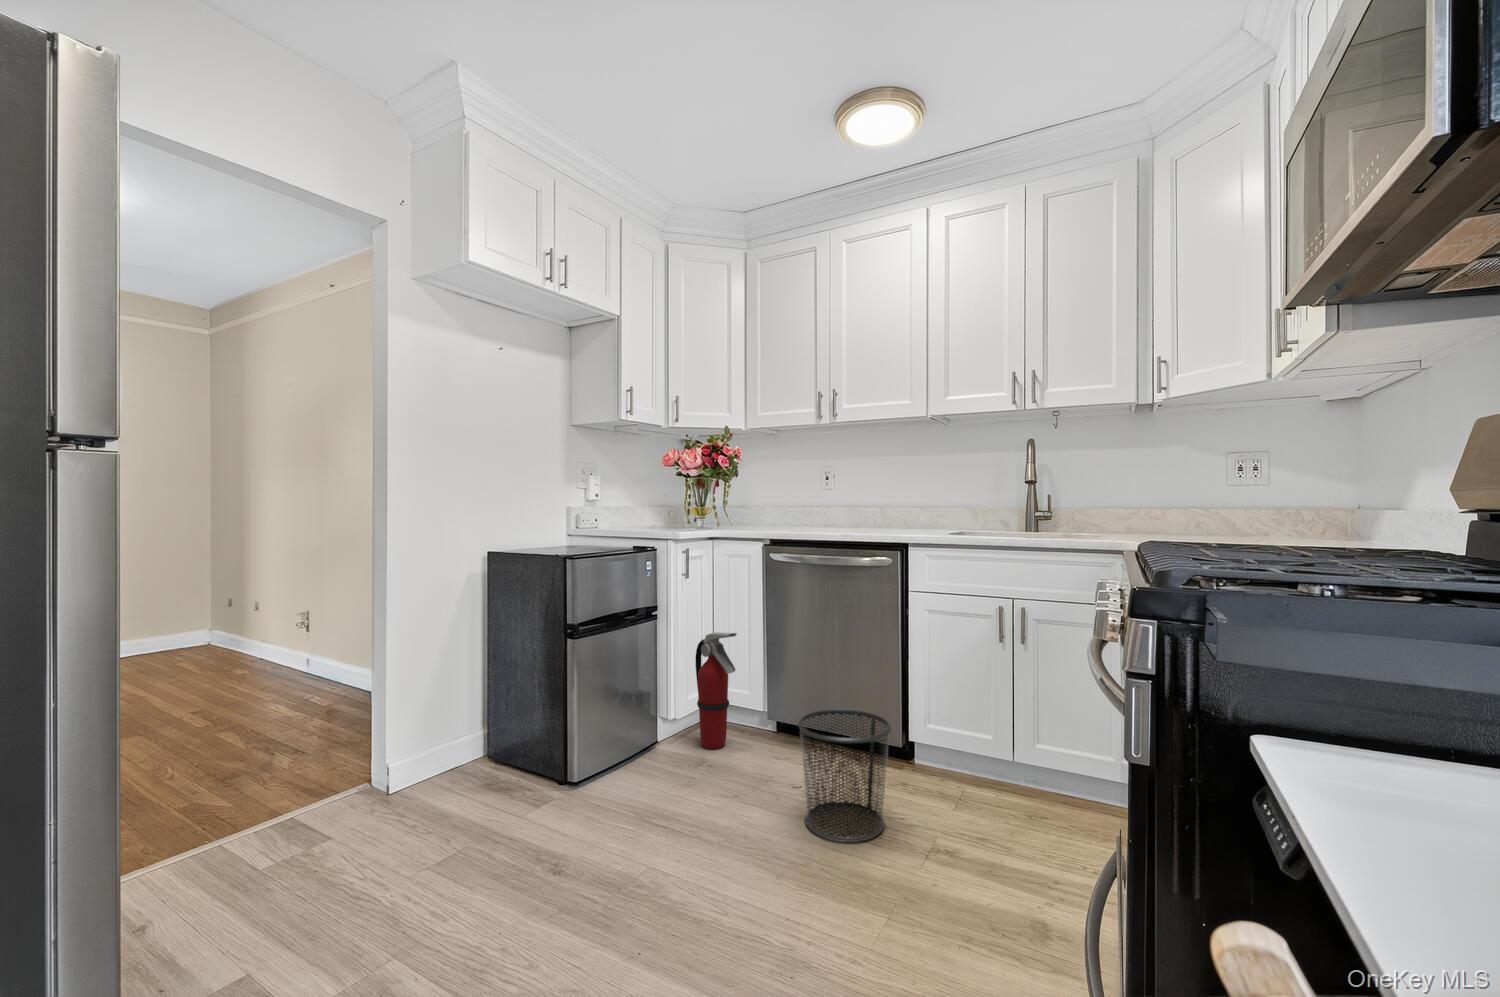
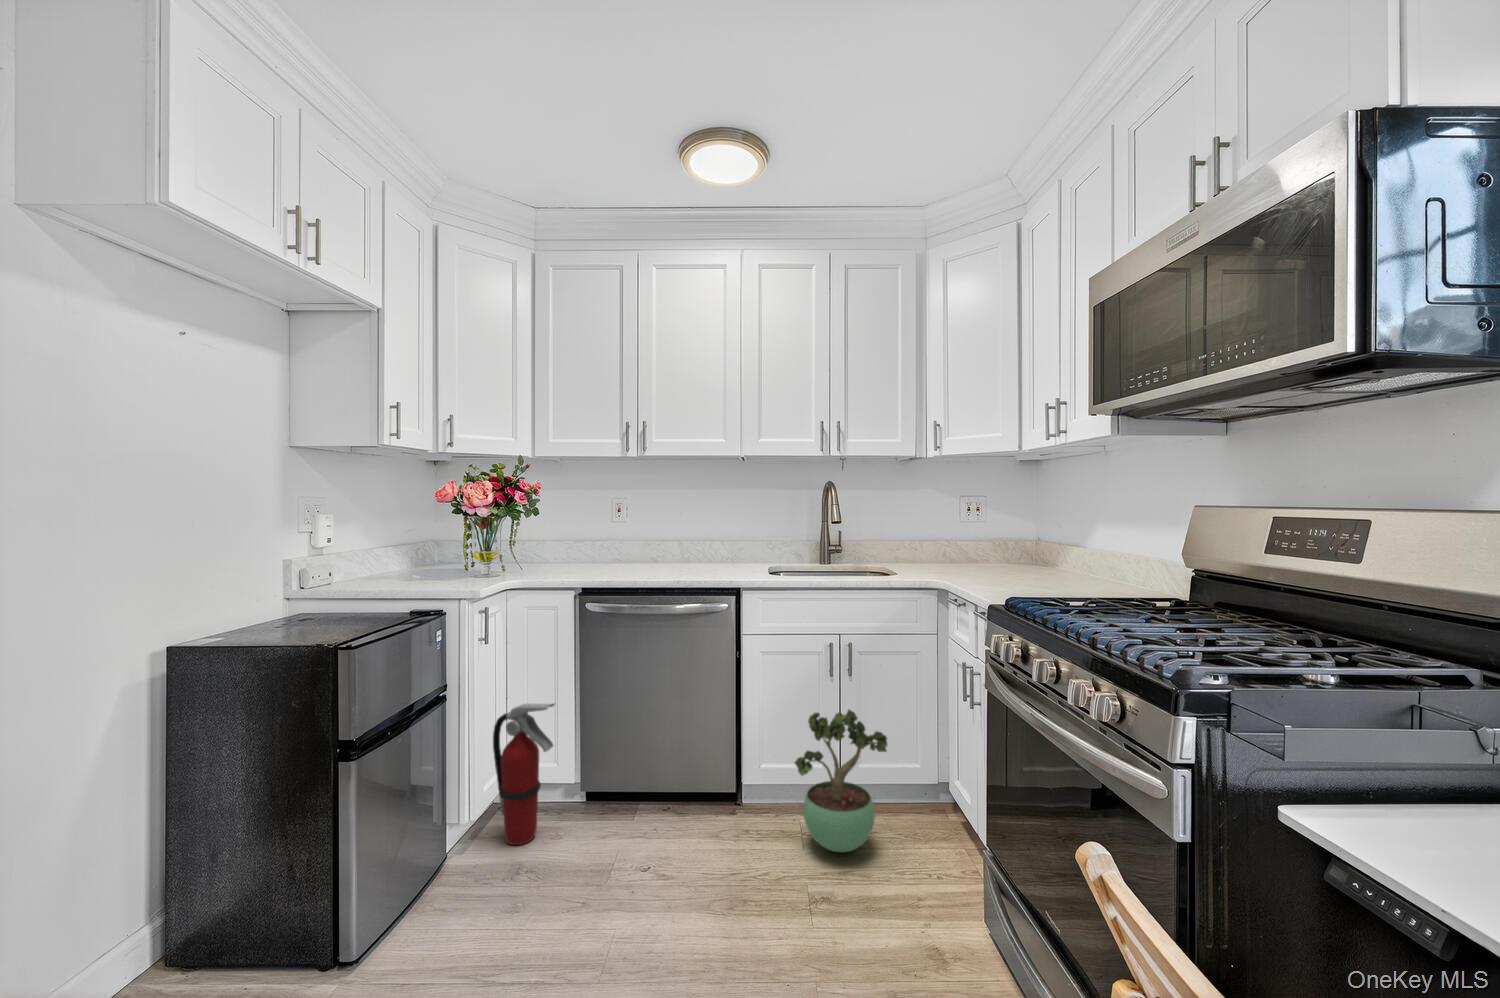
potted plant: none [942,668,1040,819] -> present [795,710,887,852]
waste bin: present [798,709,891,842] -> none [673,775,772,932]

